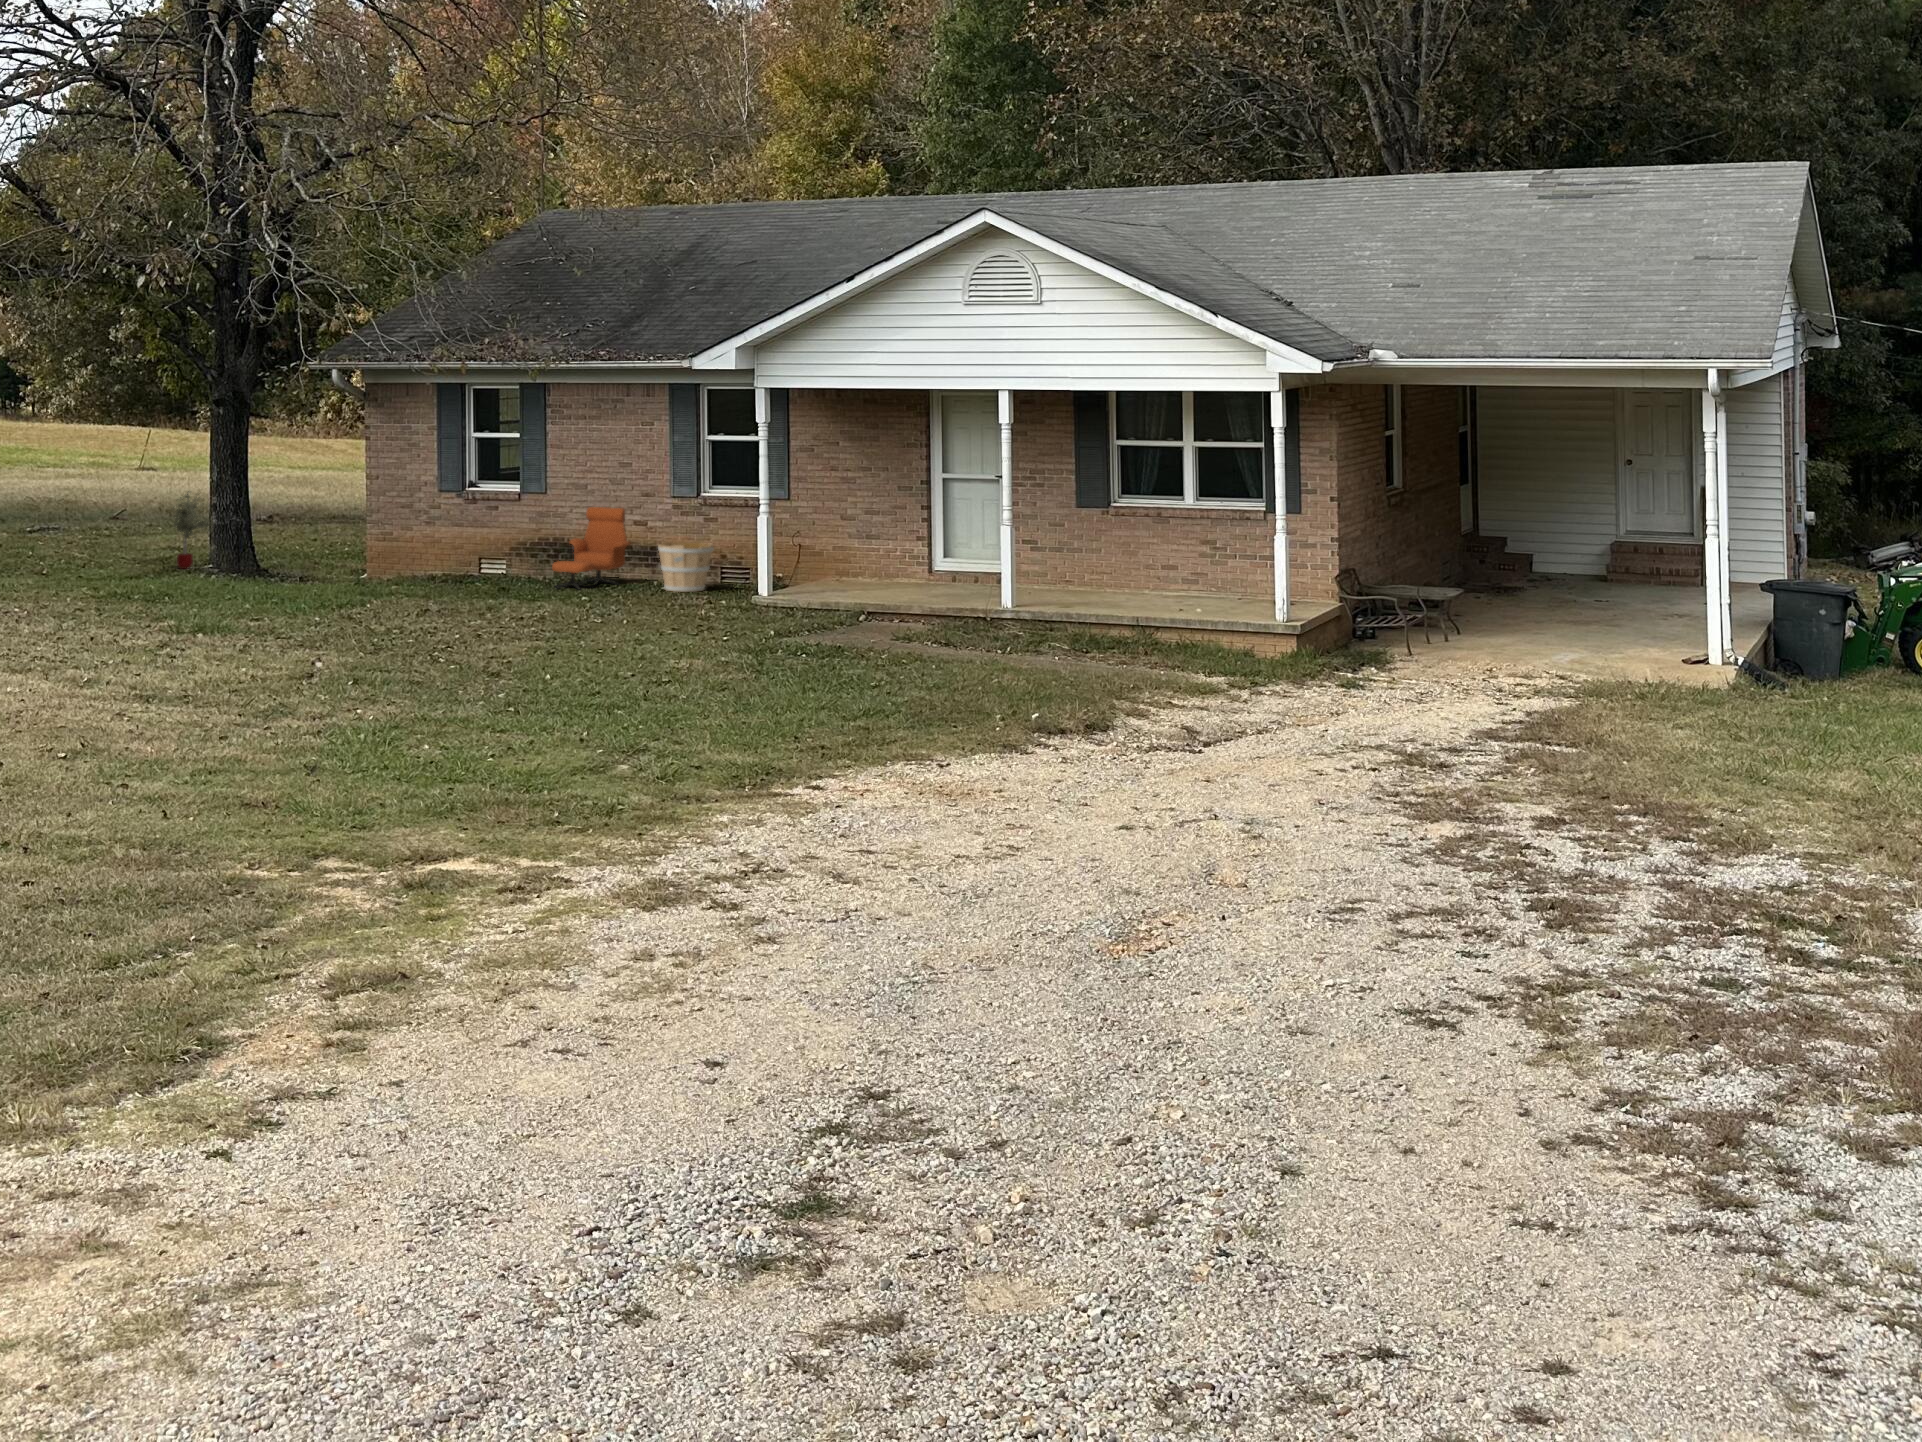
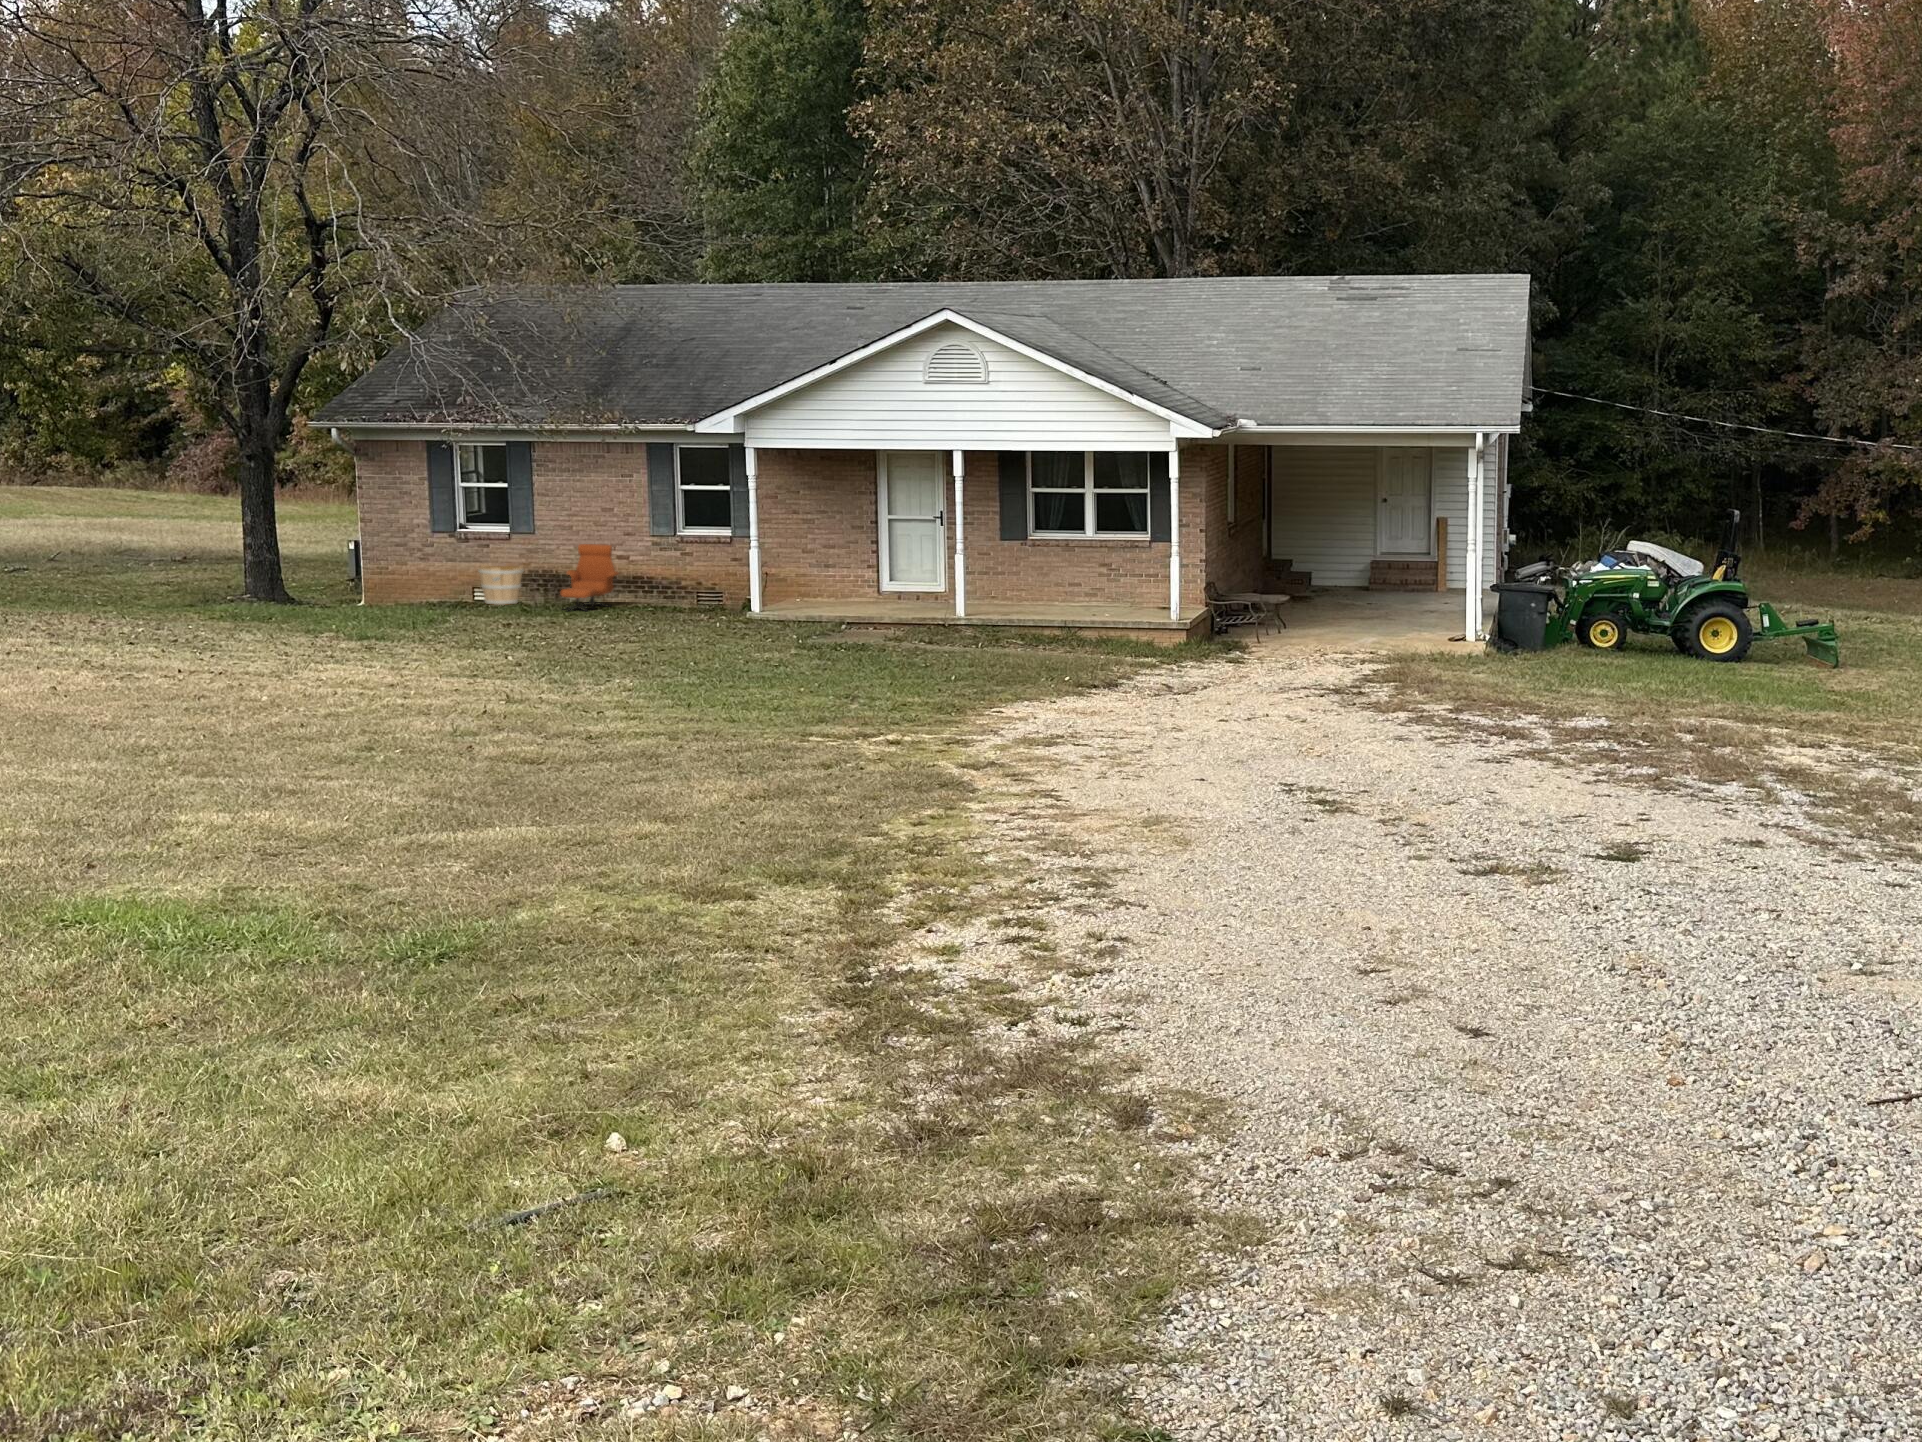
potted tree: present [173,491,213,569] -> none [202,536,242,602]
wooden bucket: present [658,541,714,592] -> present [478,565,524,605]

